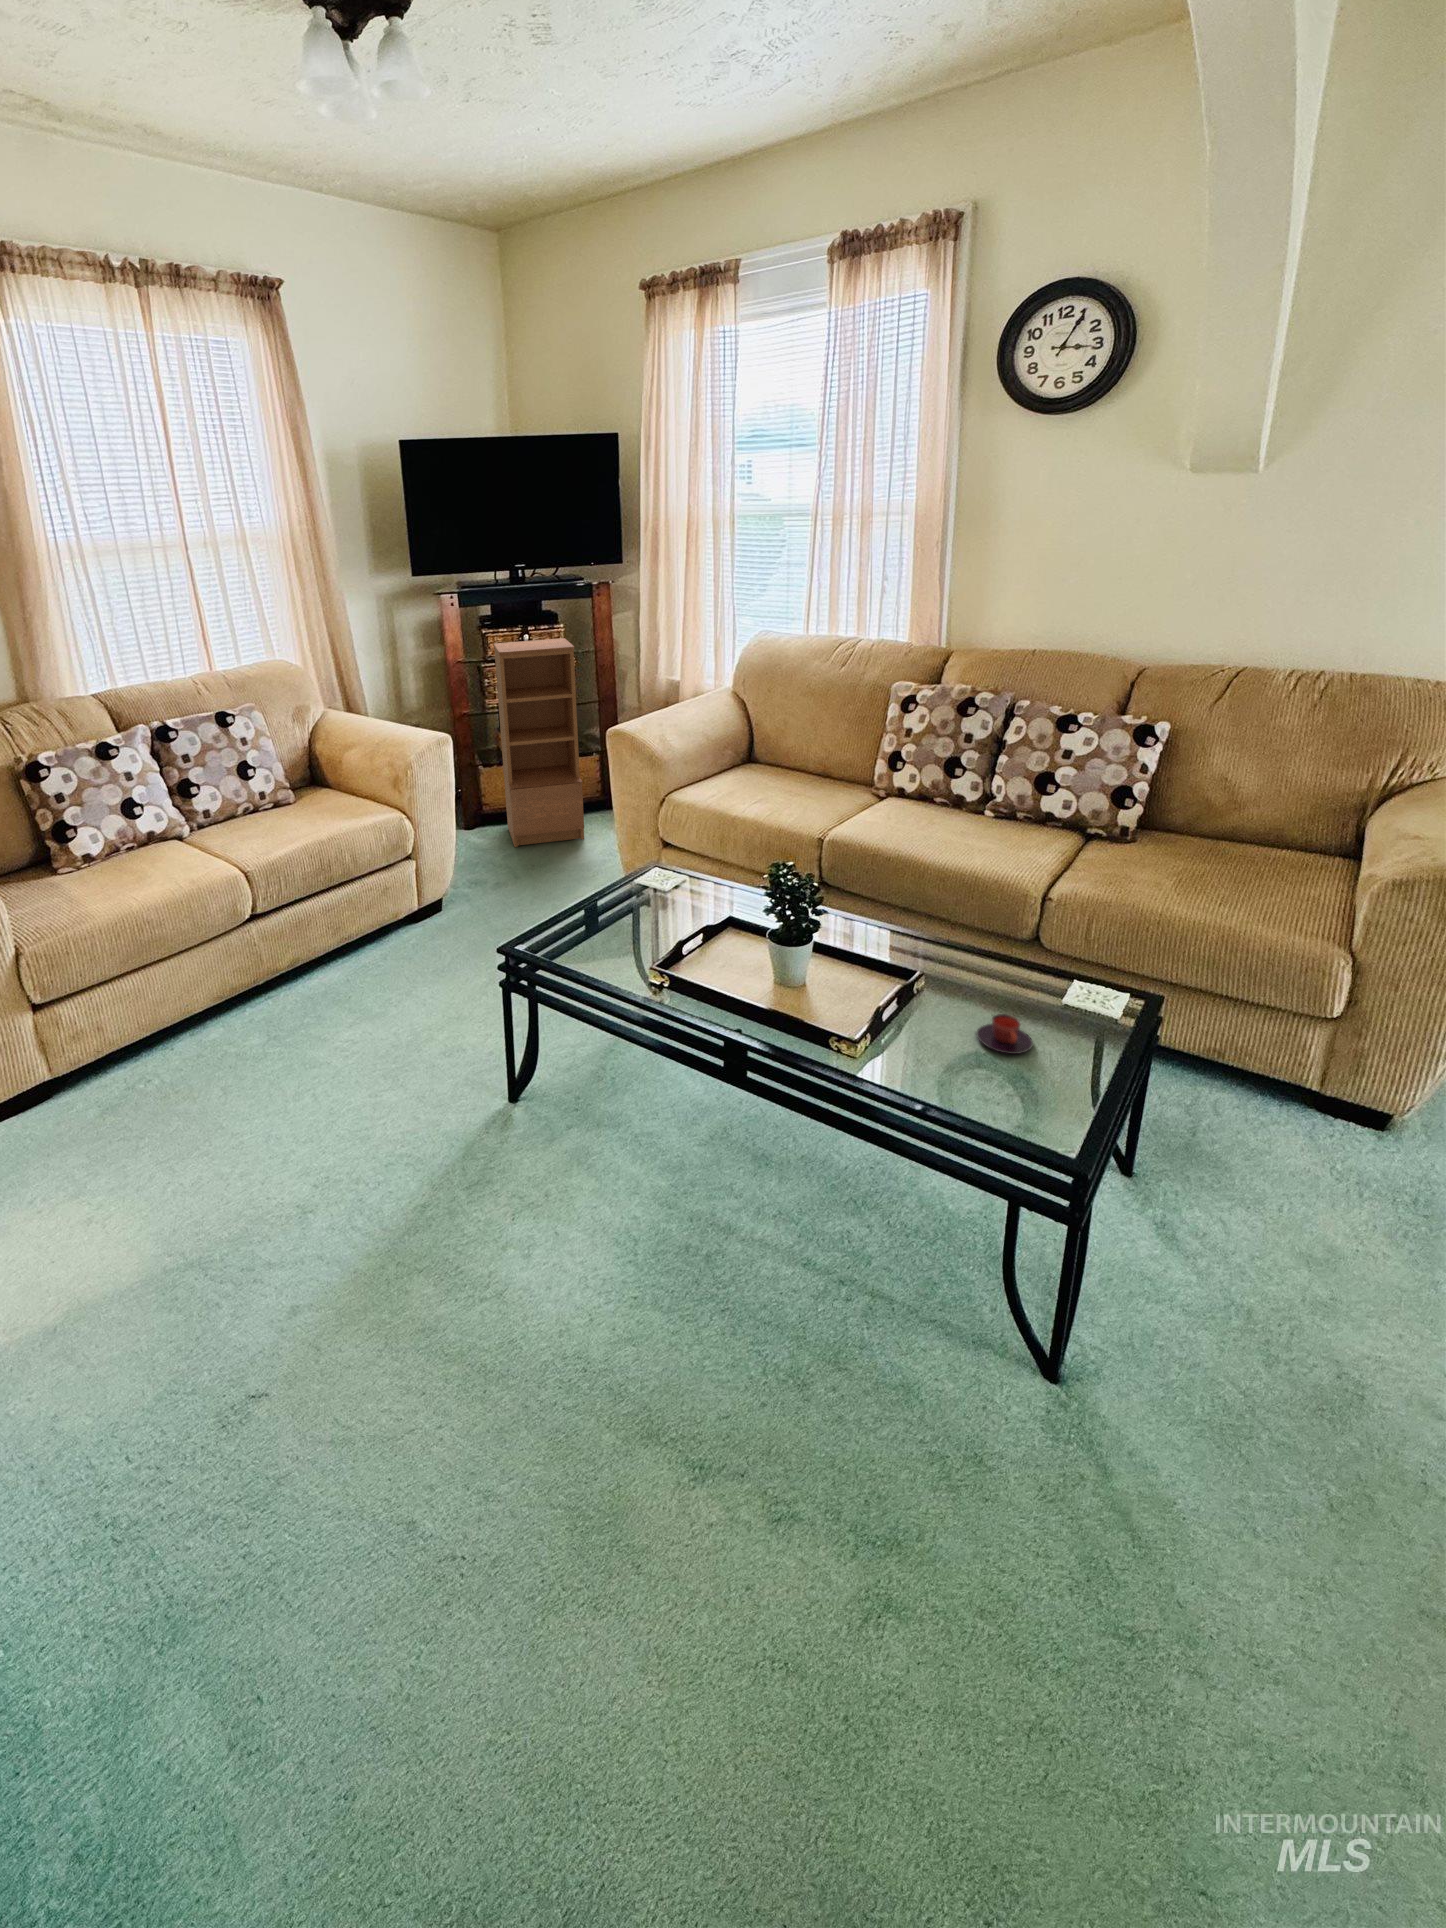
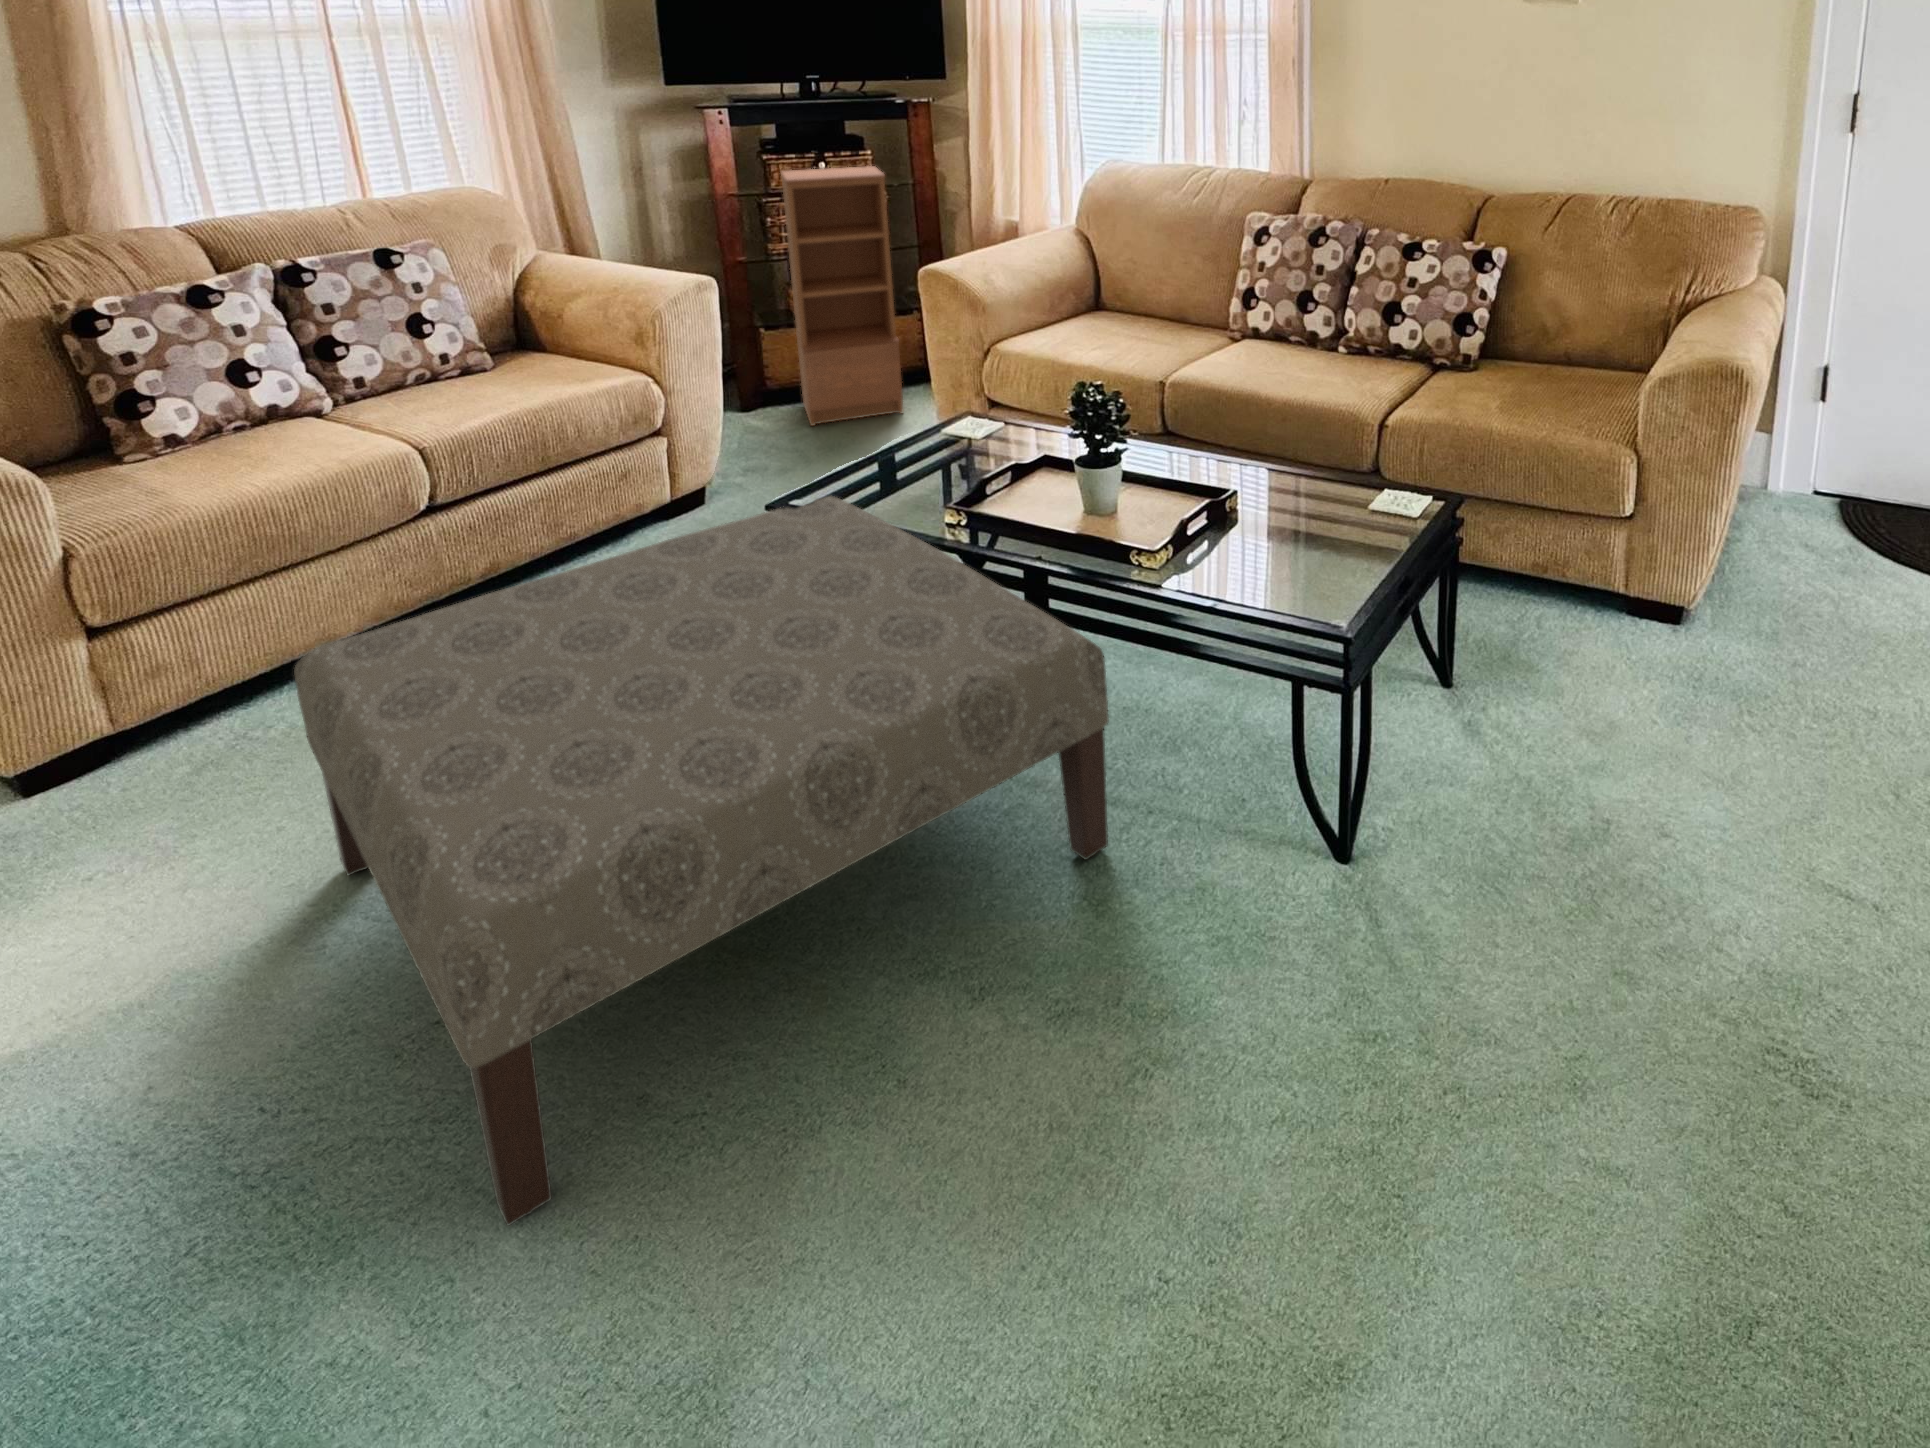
ottoman: none [154,942,821,1665] -> present [294,496,1109,1226]
teacup: present [977,1014,1033,1054] -> none [1284,521,1336,557]

